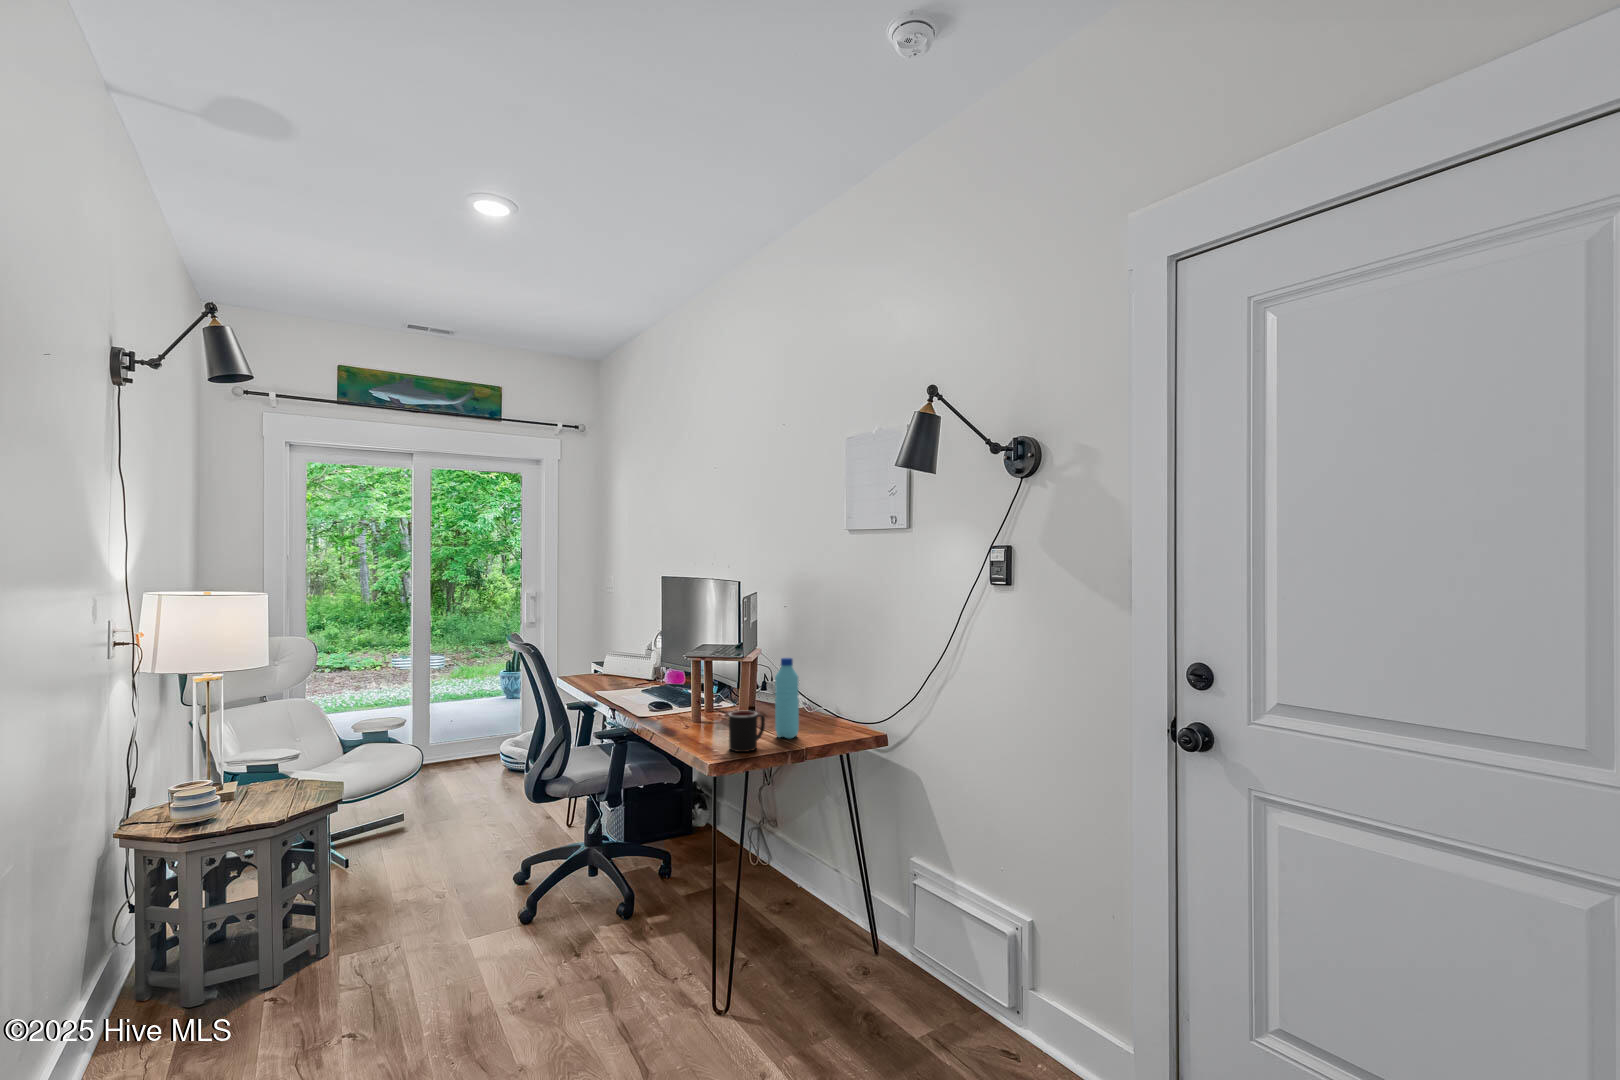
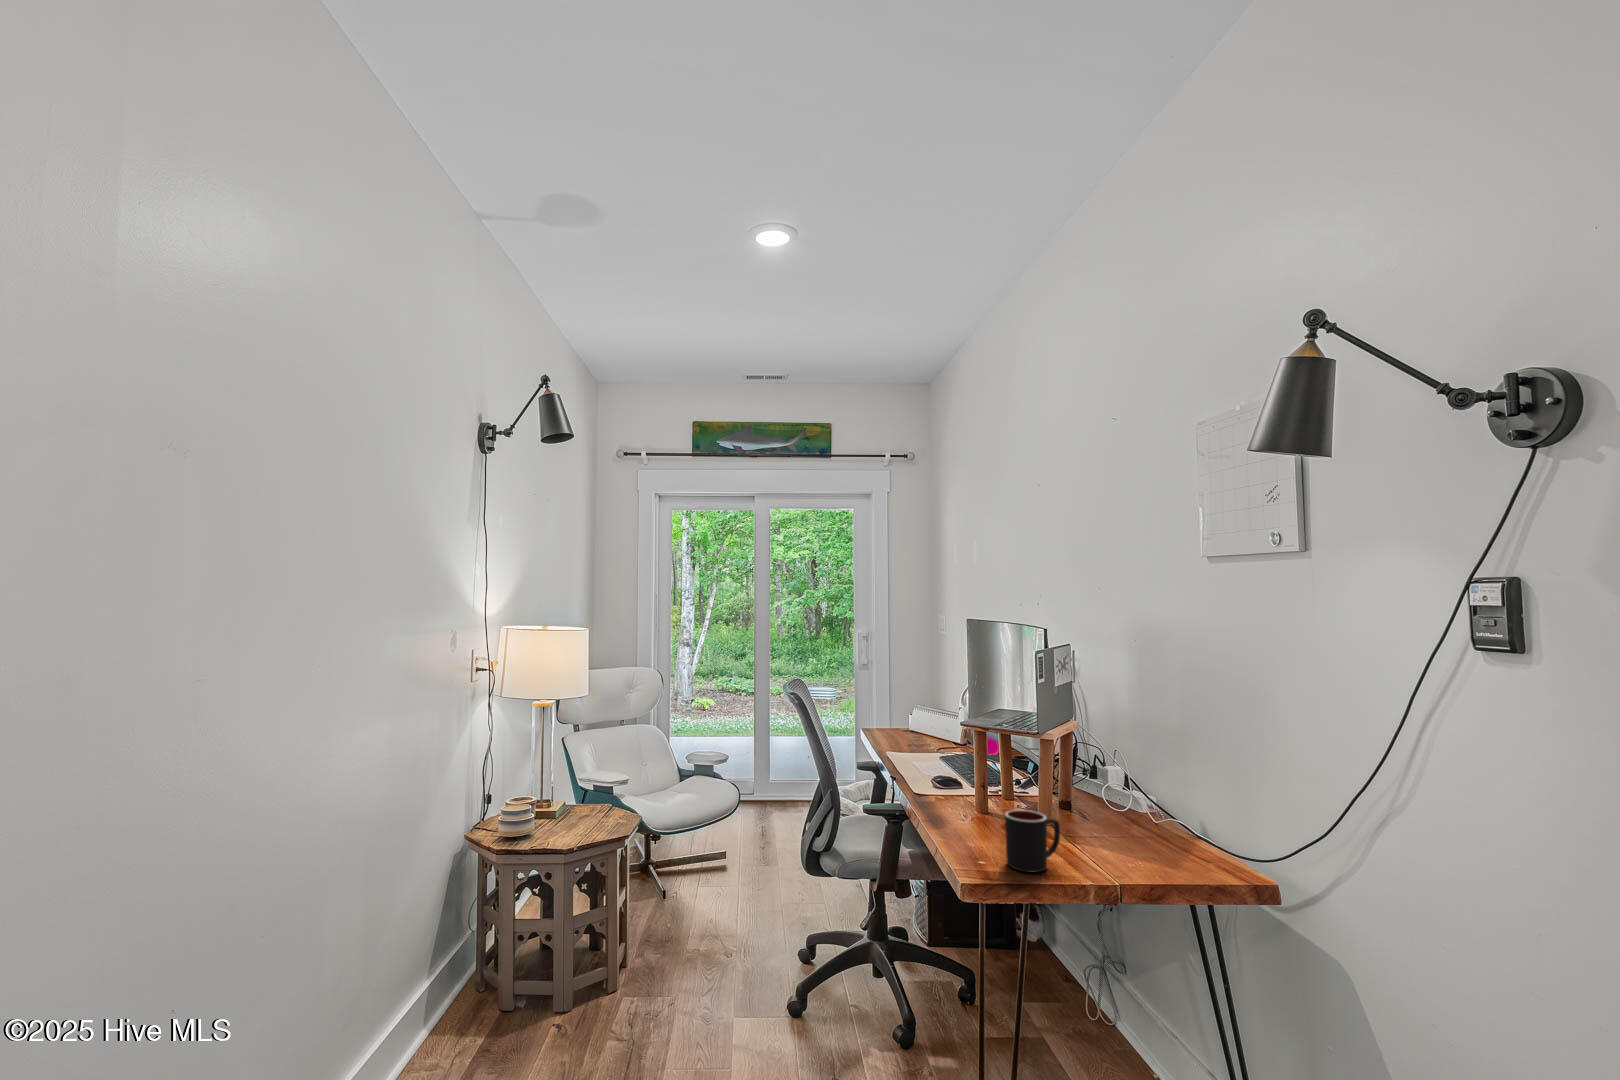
water bottle: present [775,658,799,738] -> none [1079,741,1117,860]

